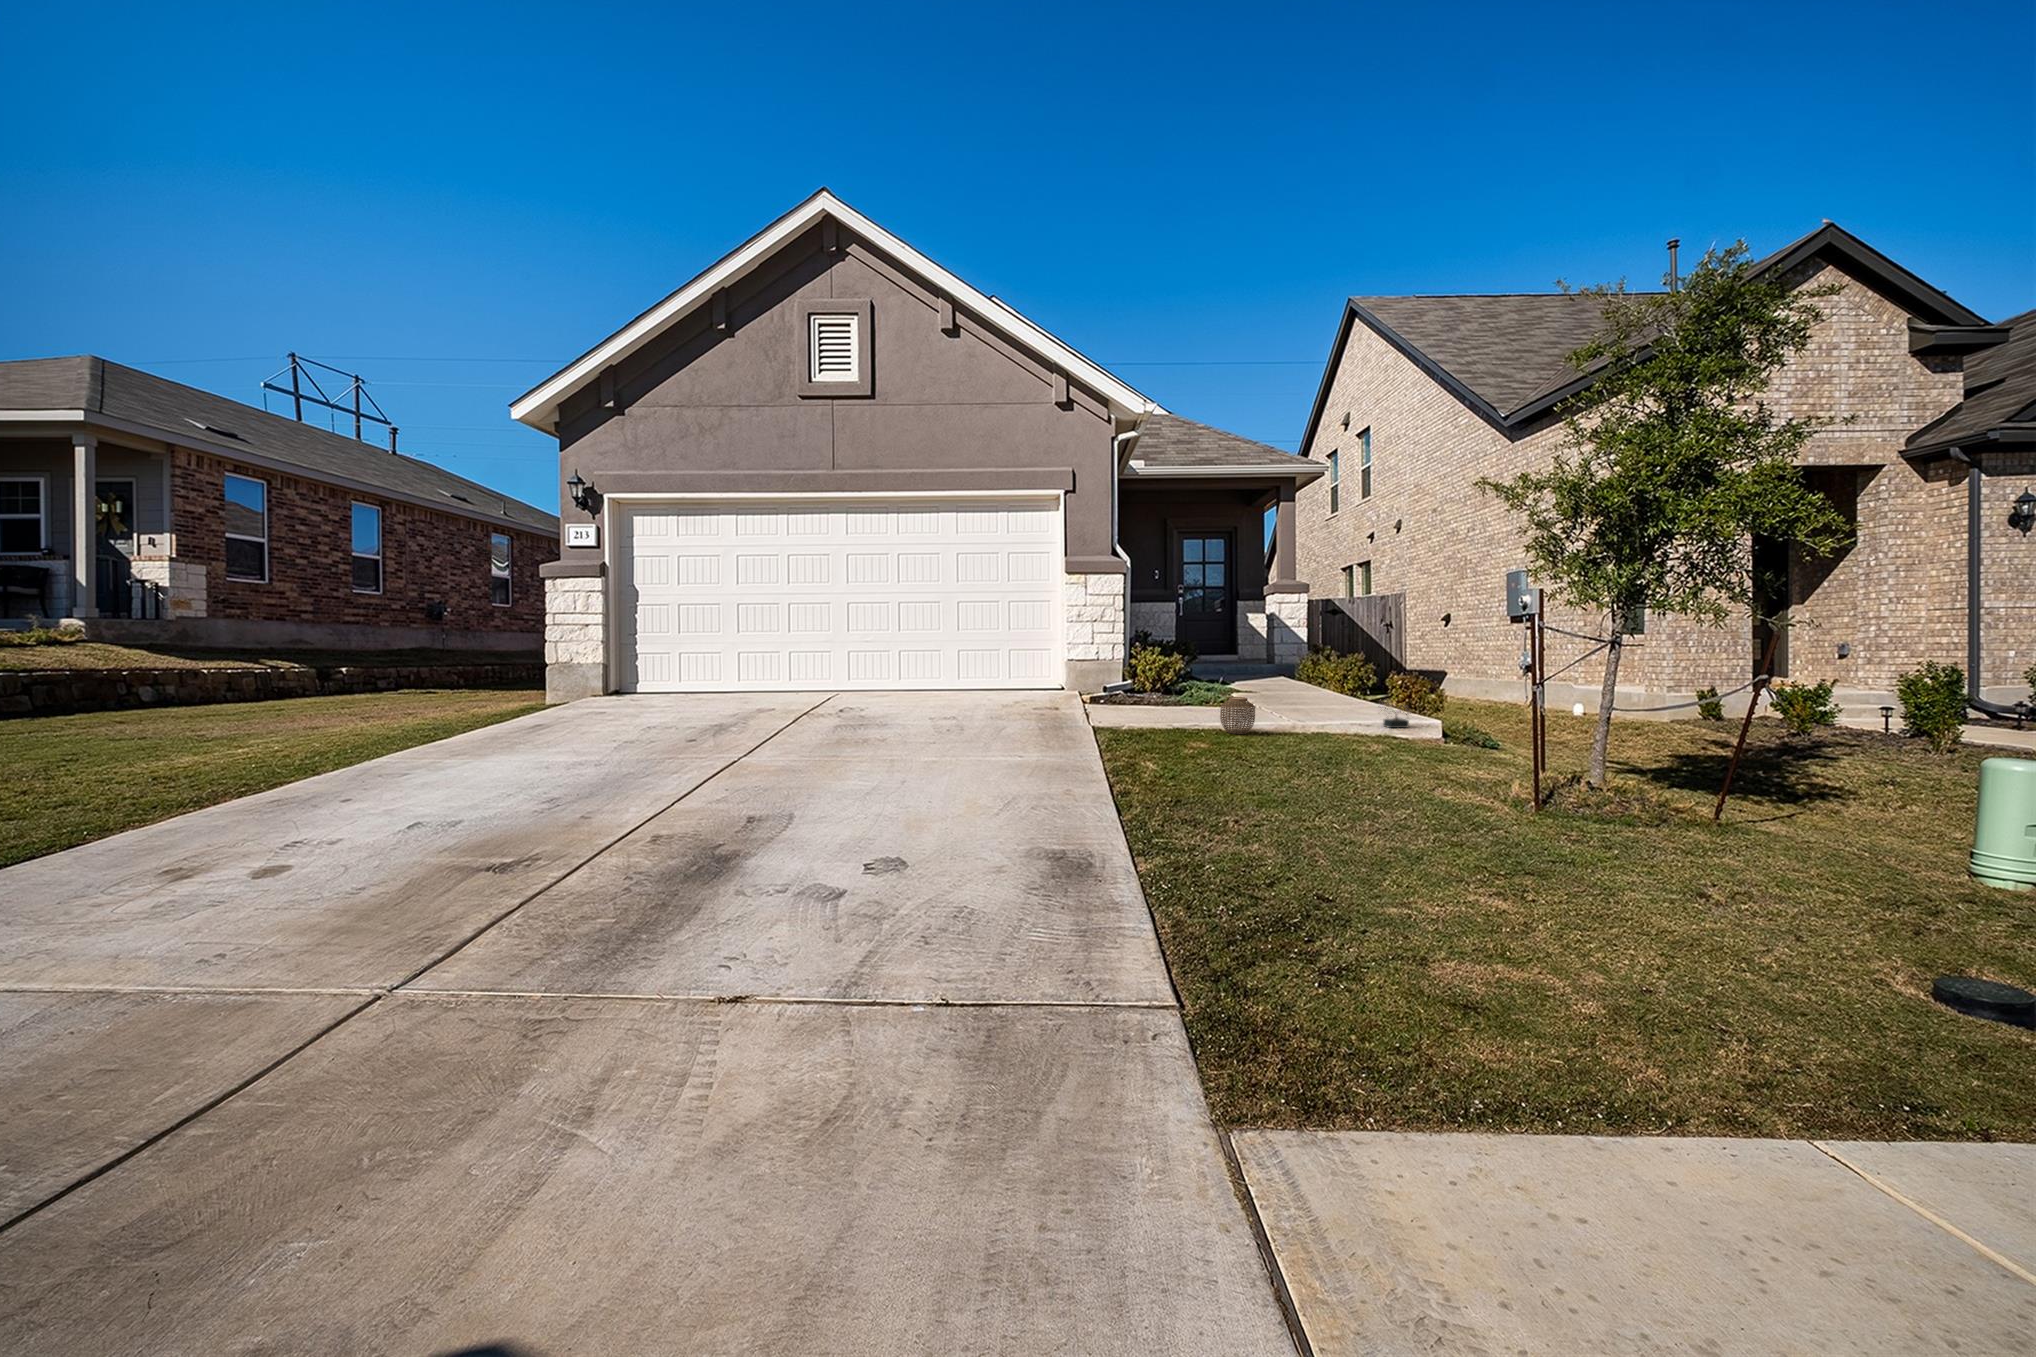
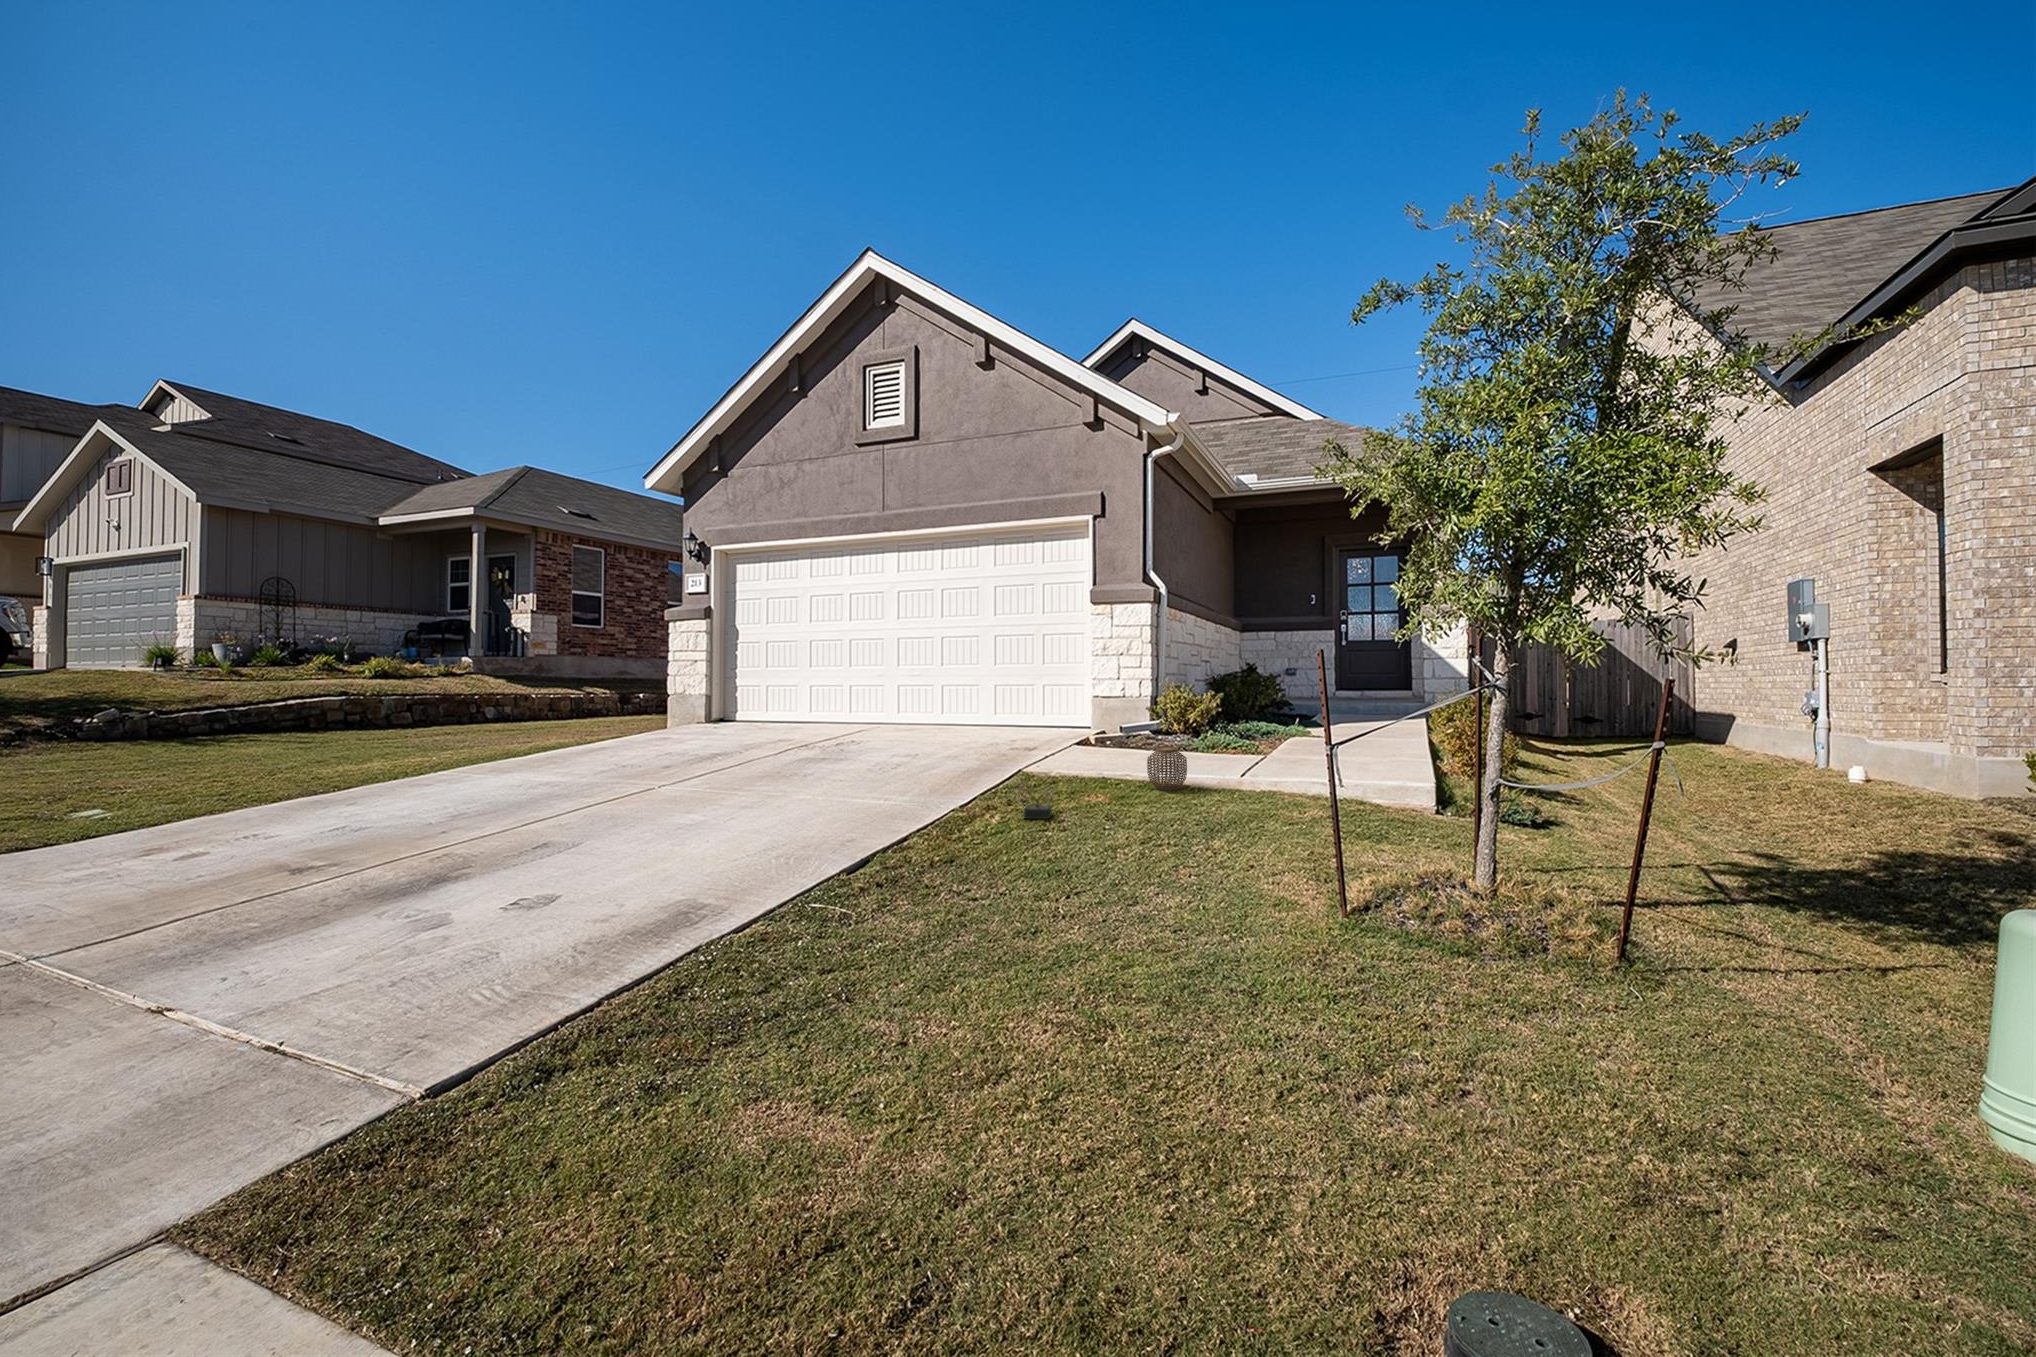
decorative plant: present [1378,700,1411,728] -> present [1014,781,1053,819]

